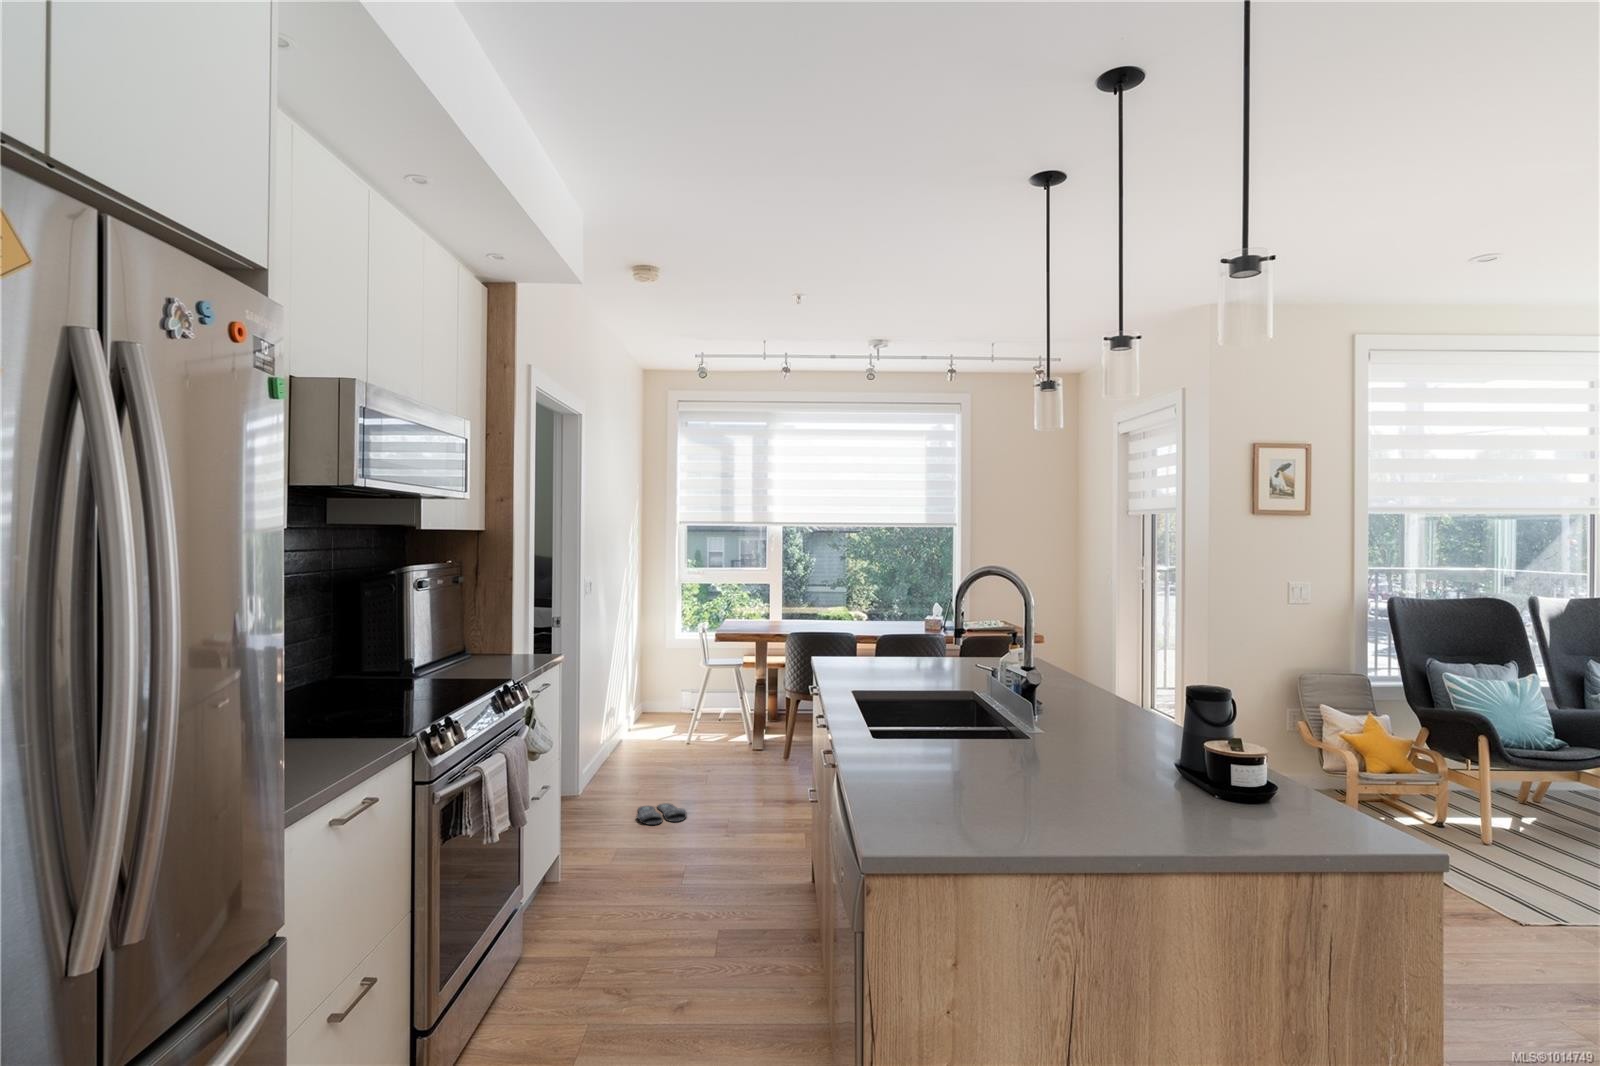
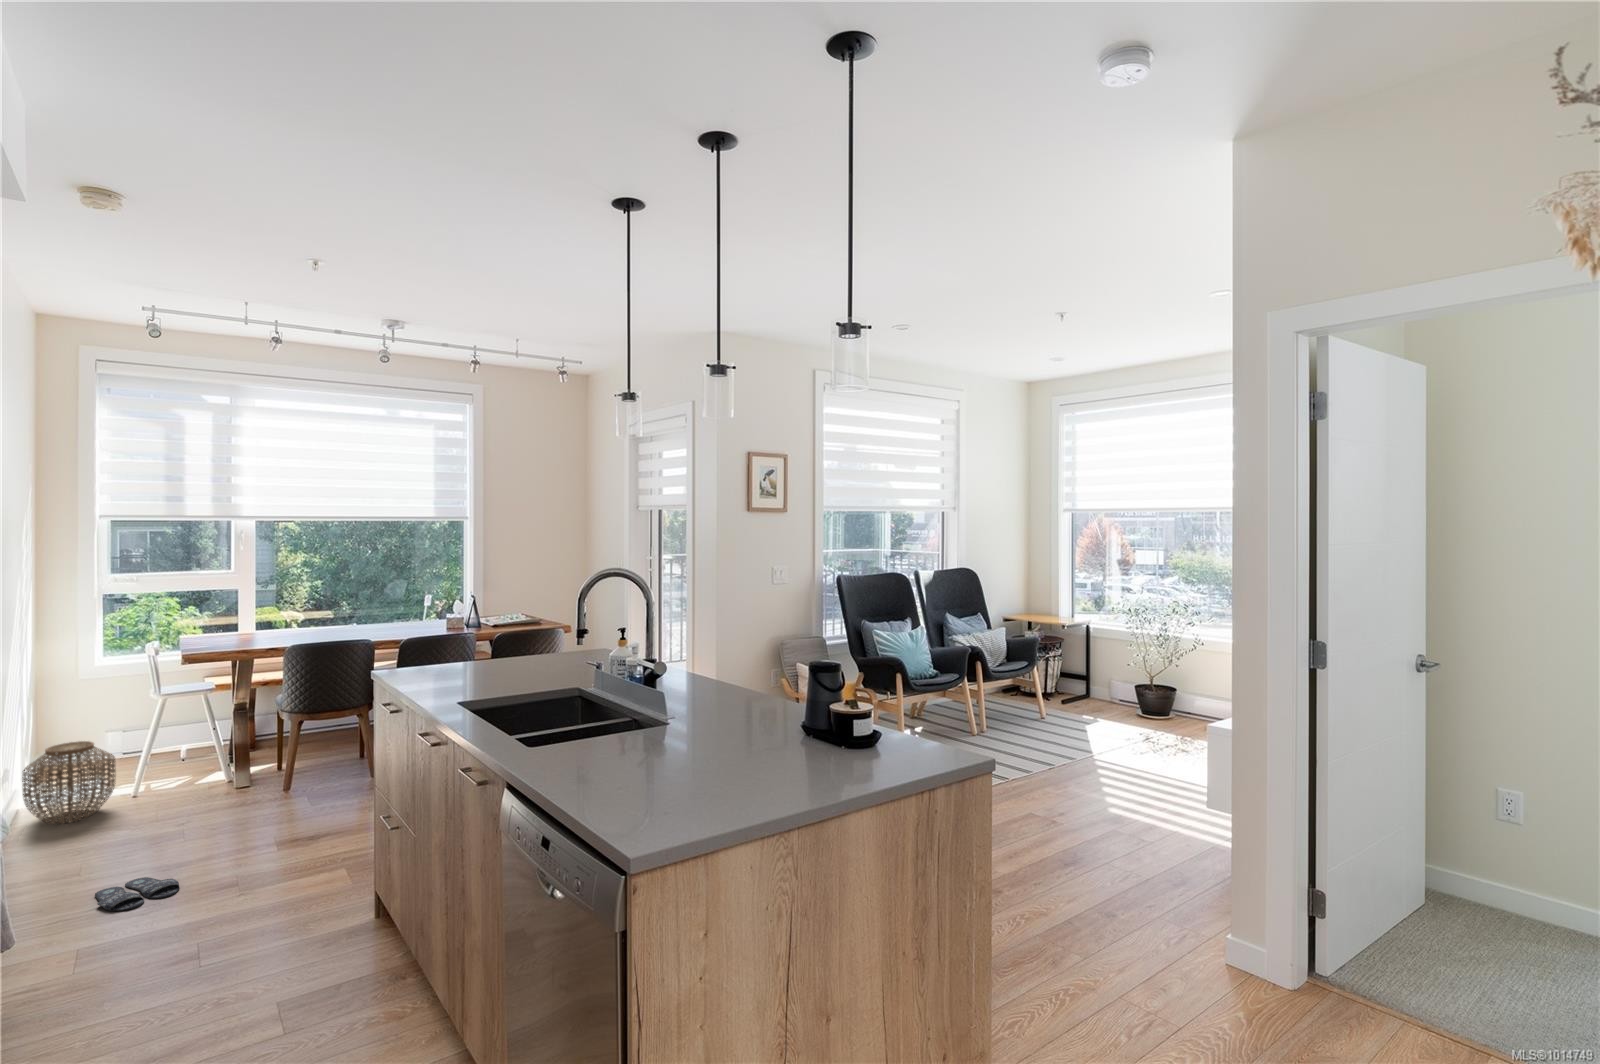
woven basket: none [621,693,674,753] -> present [22,741,116,824]

